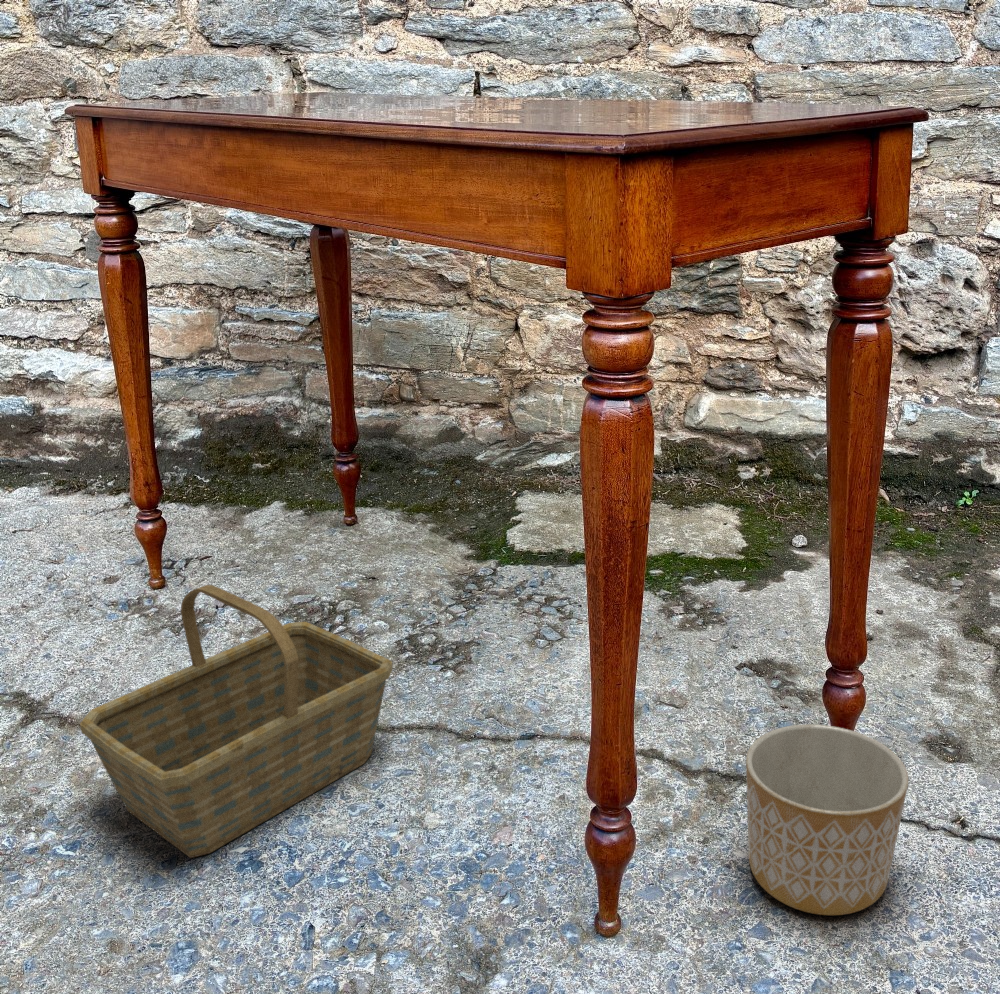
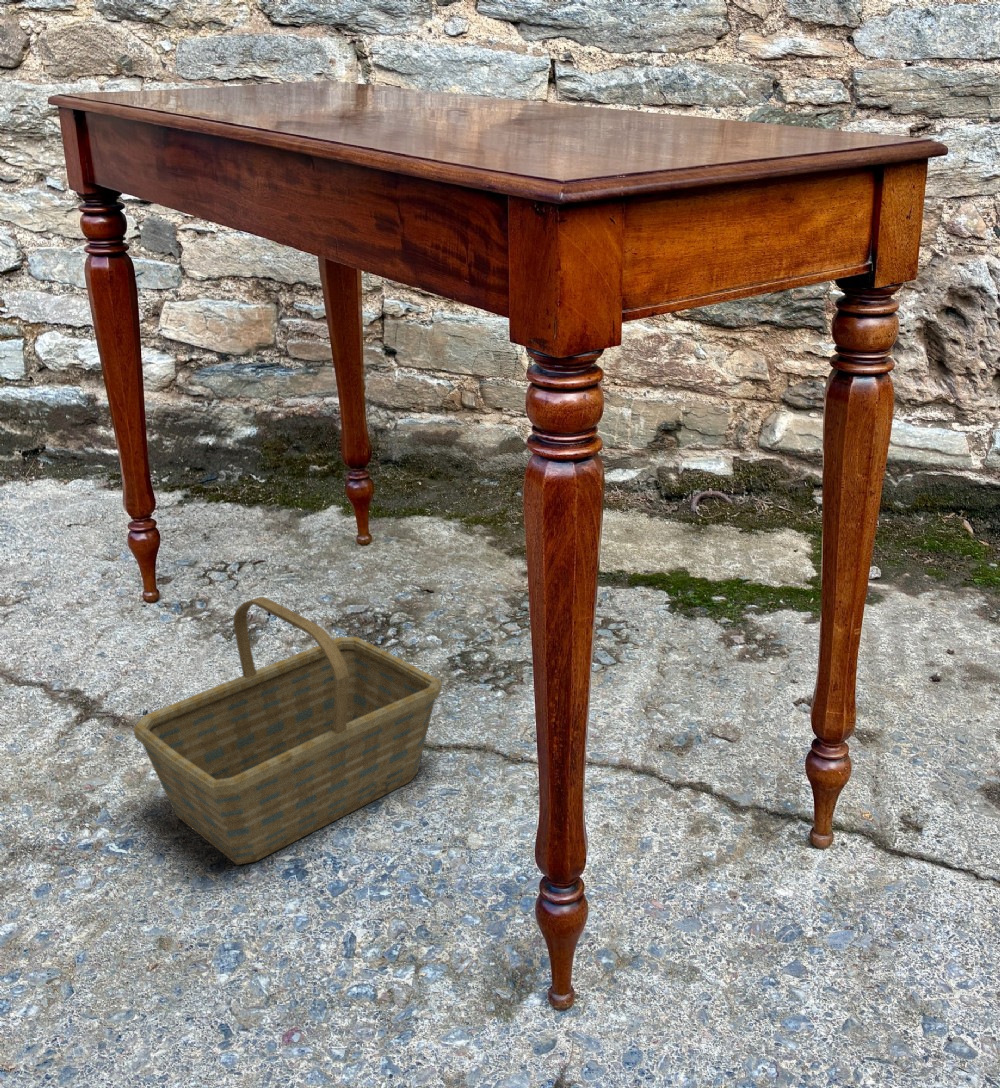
planter: present [746,724,909,915] -> none [790,766,953,956]

